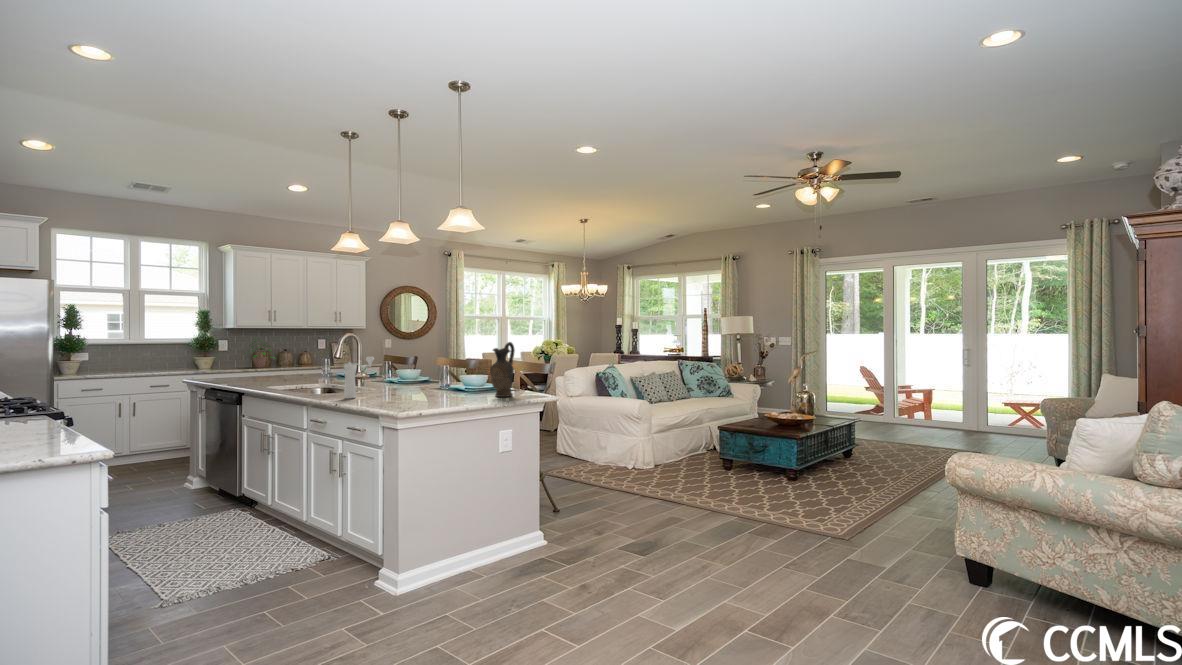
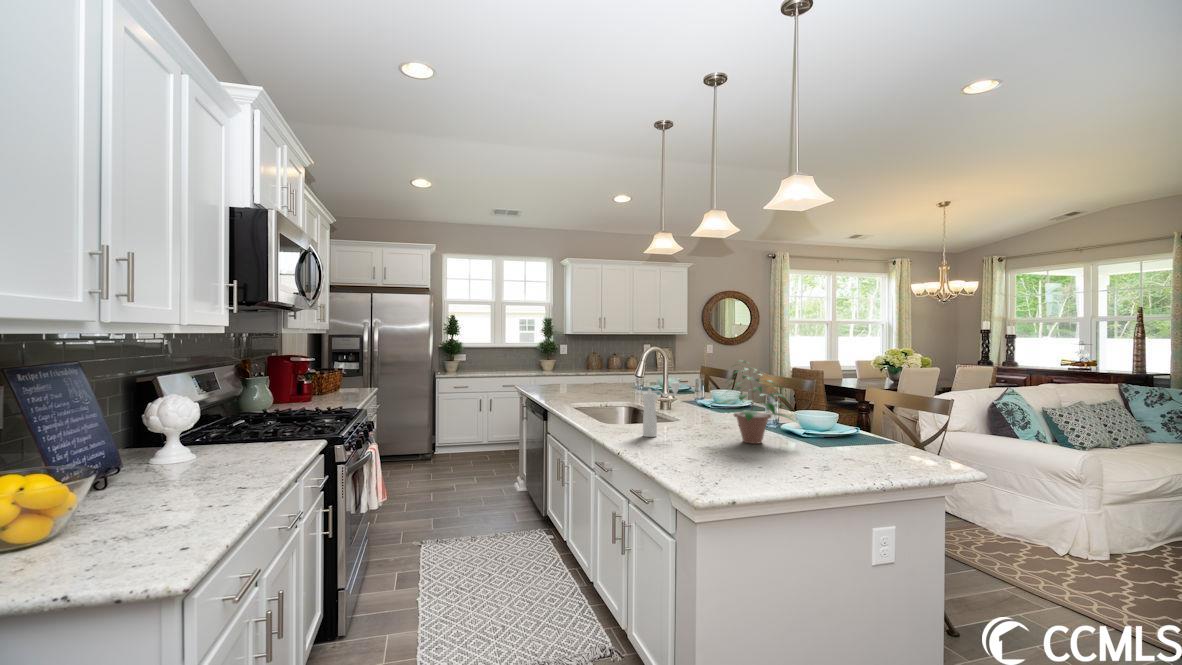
ceramic pitcher: present [490,342,515,397] -> none [851,371,894,460]
potted plant: present [252,344,271,368] -> present [716,361,793,444]

